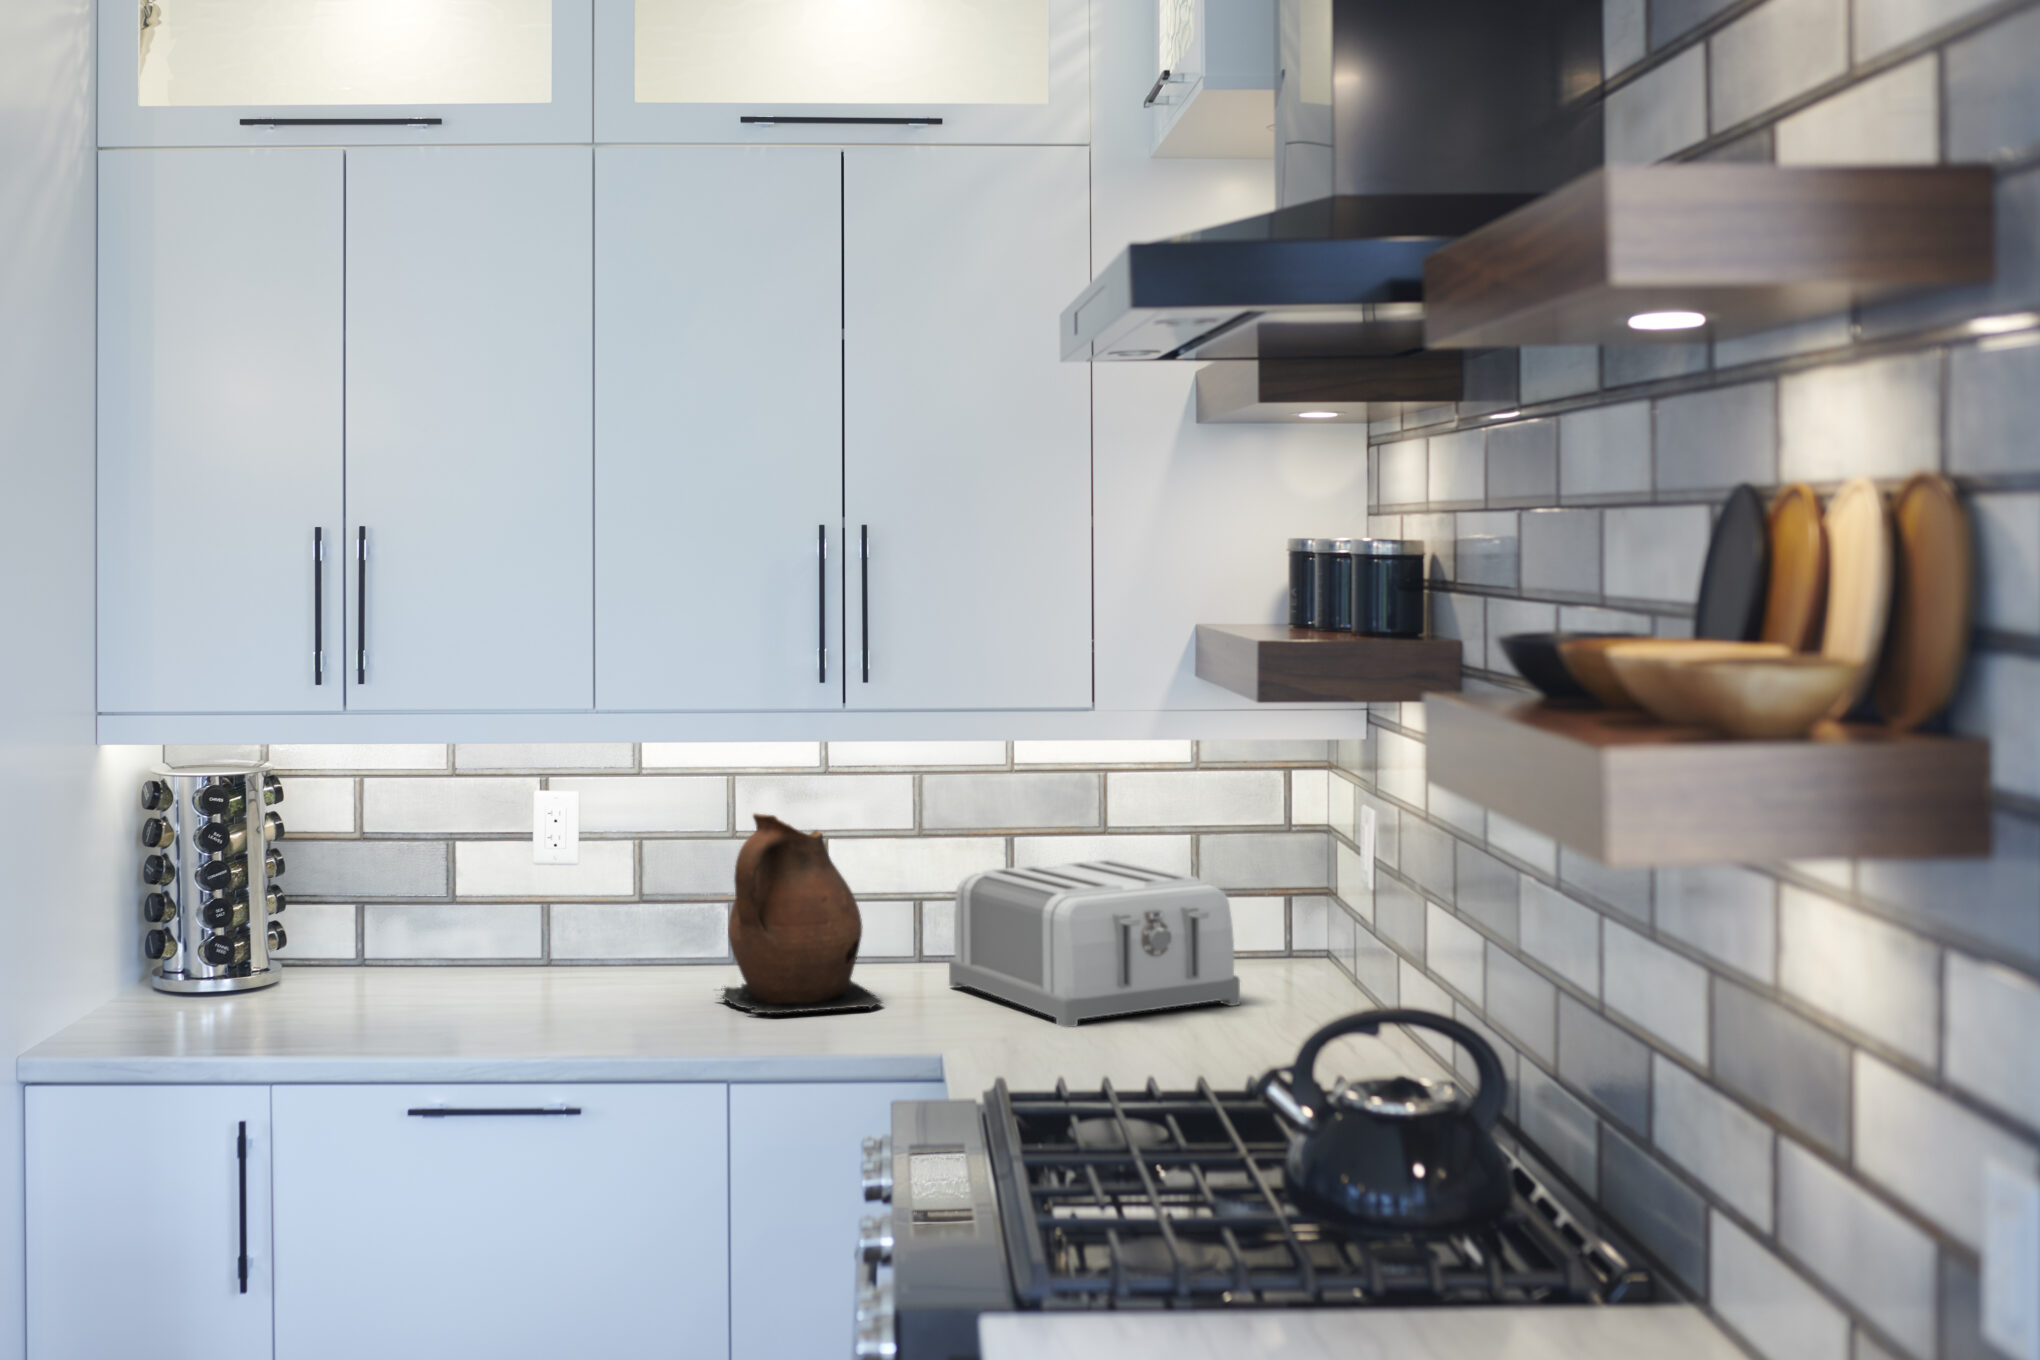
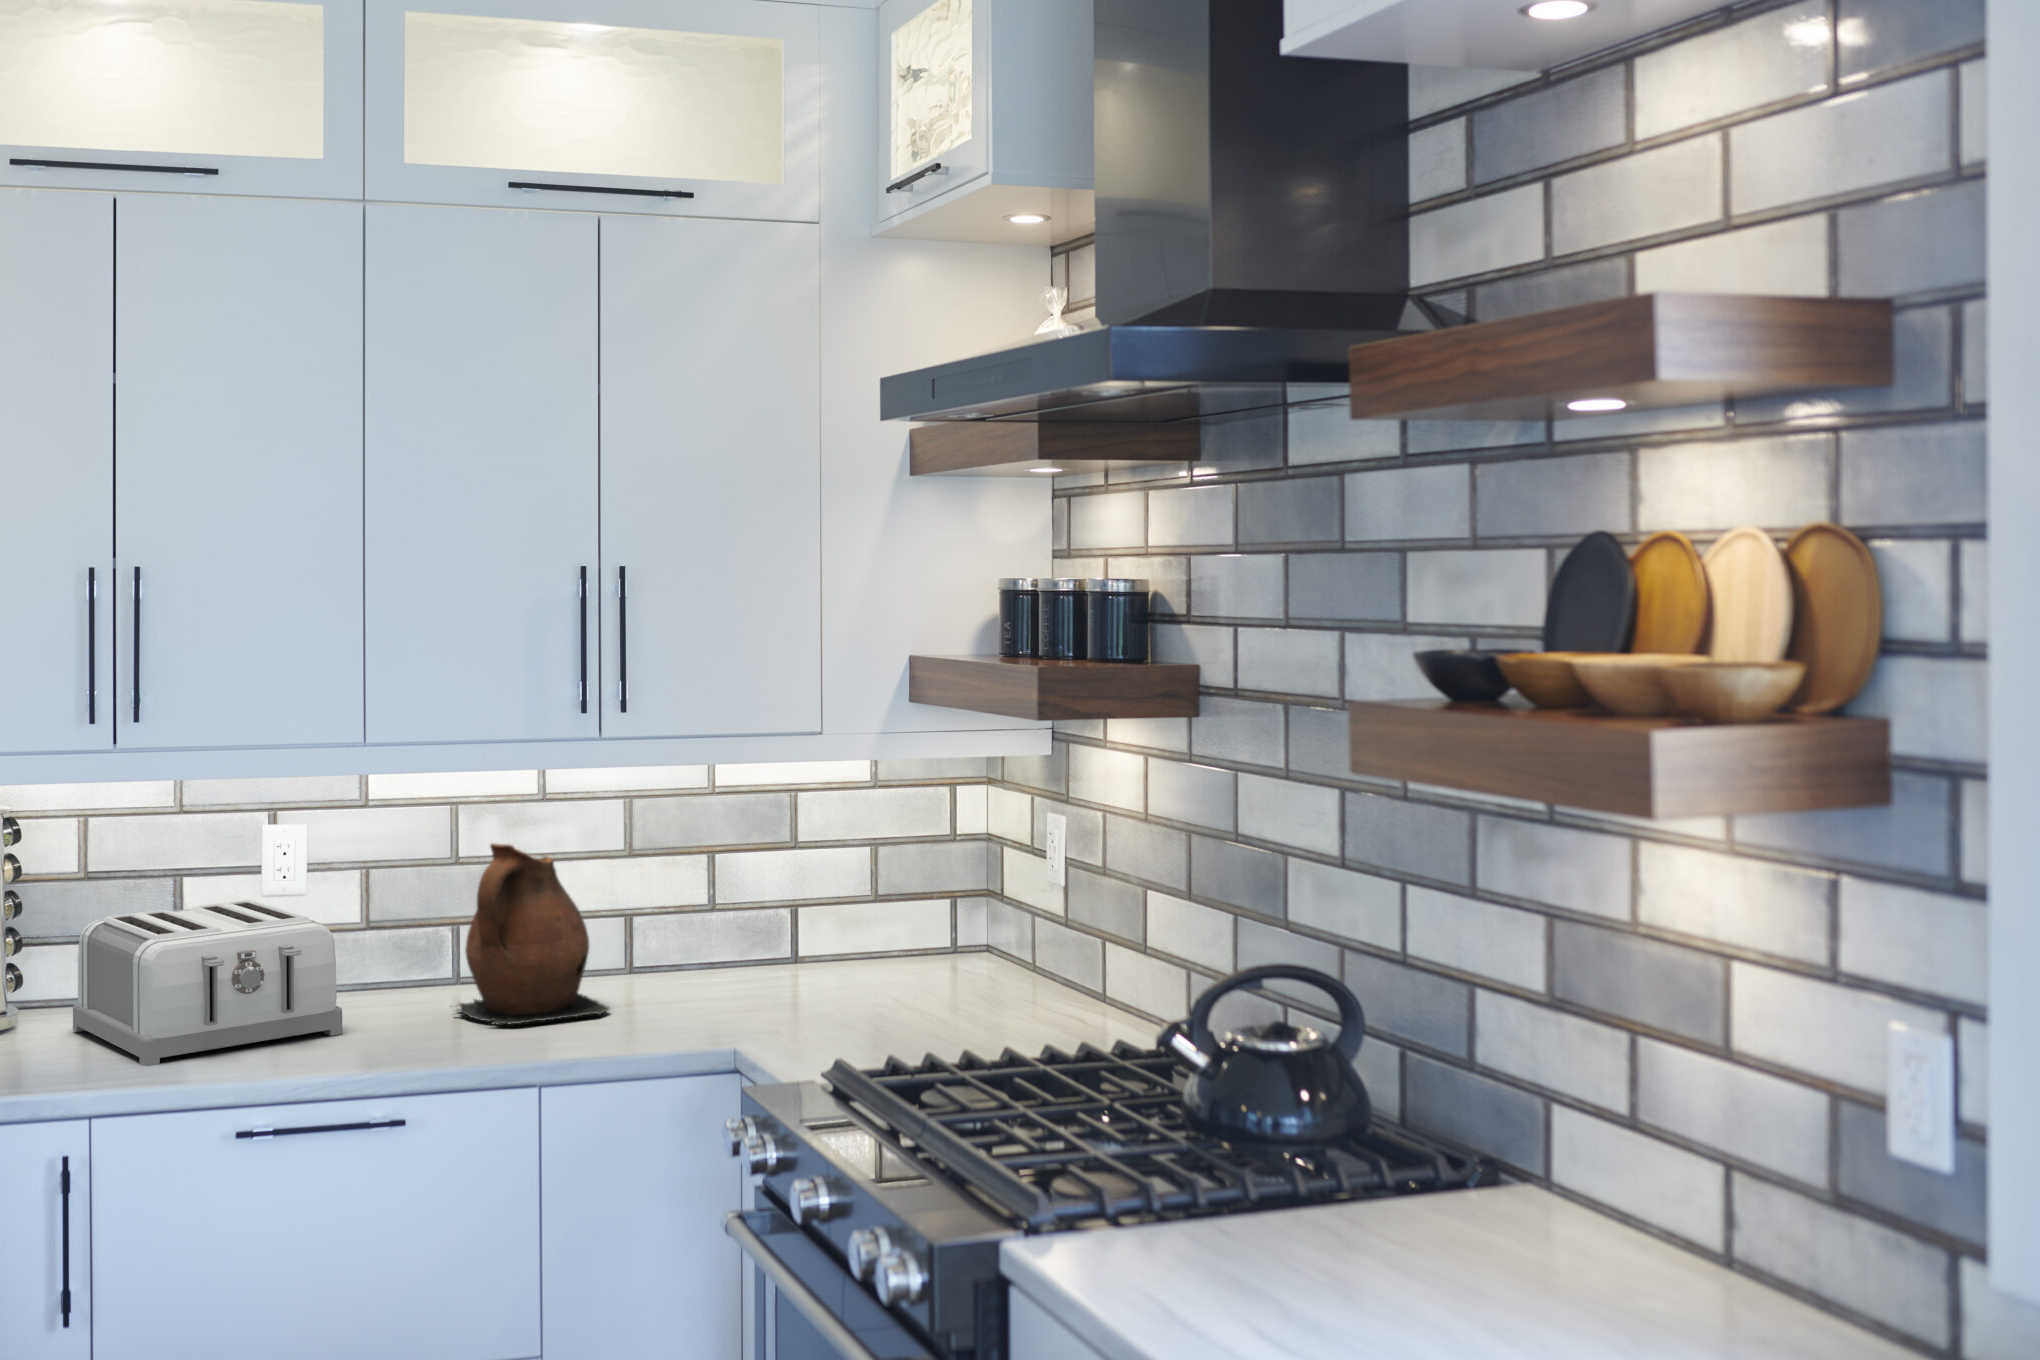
toaster: present [949,860,1240,1027] -> present [73,900,342,1066]

